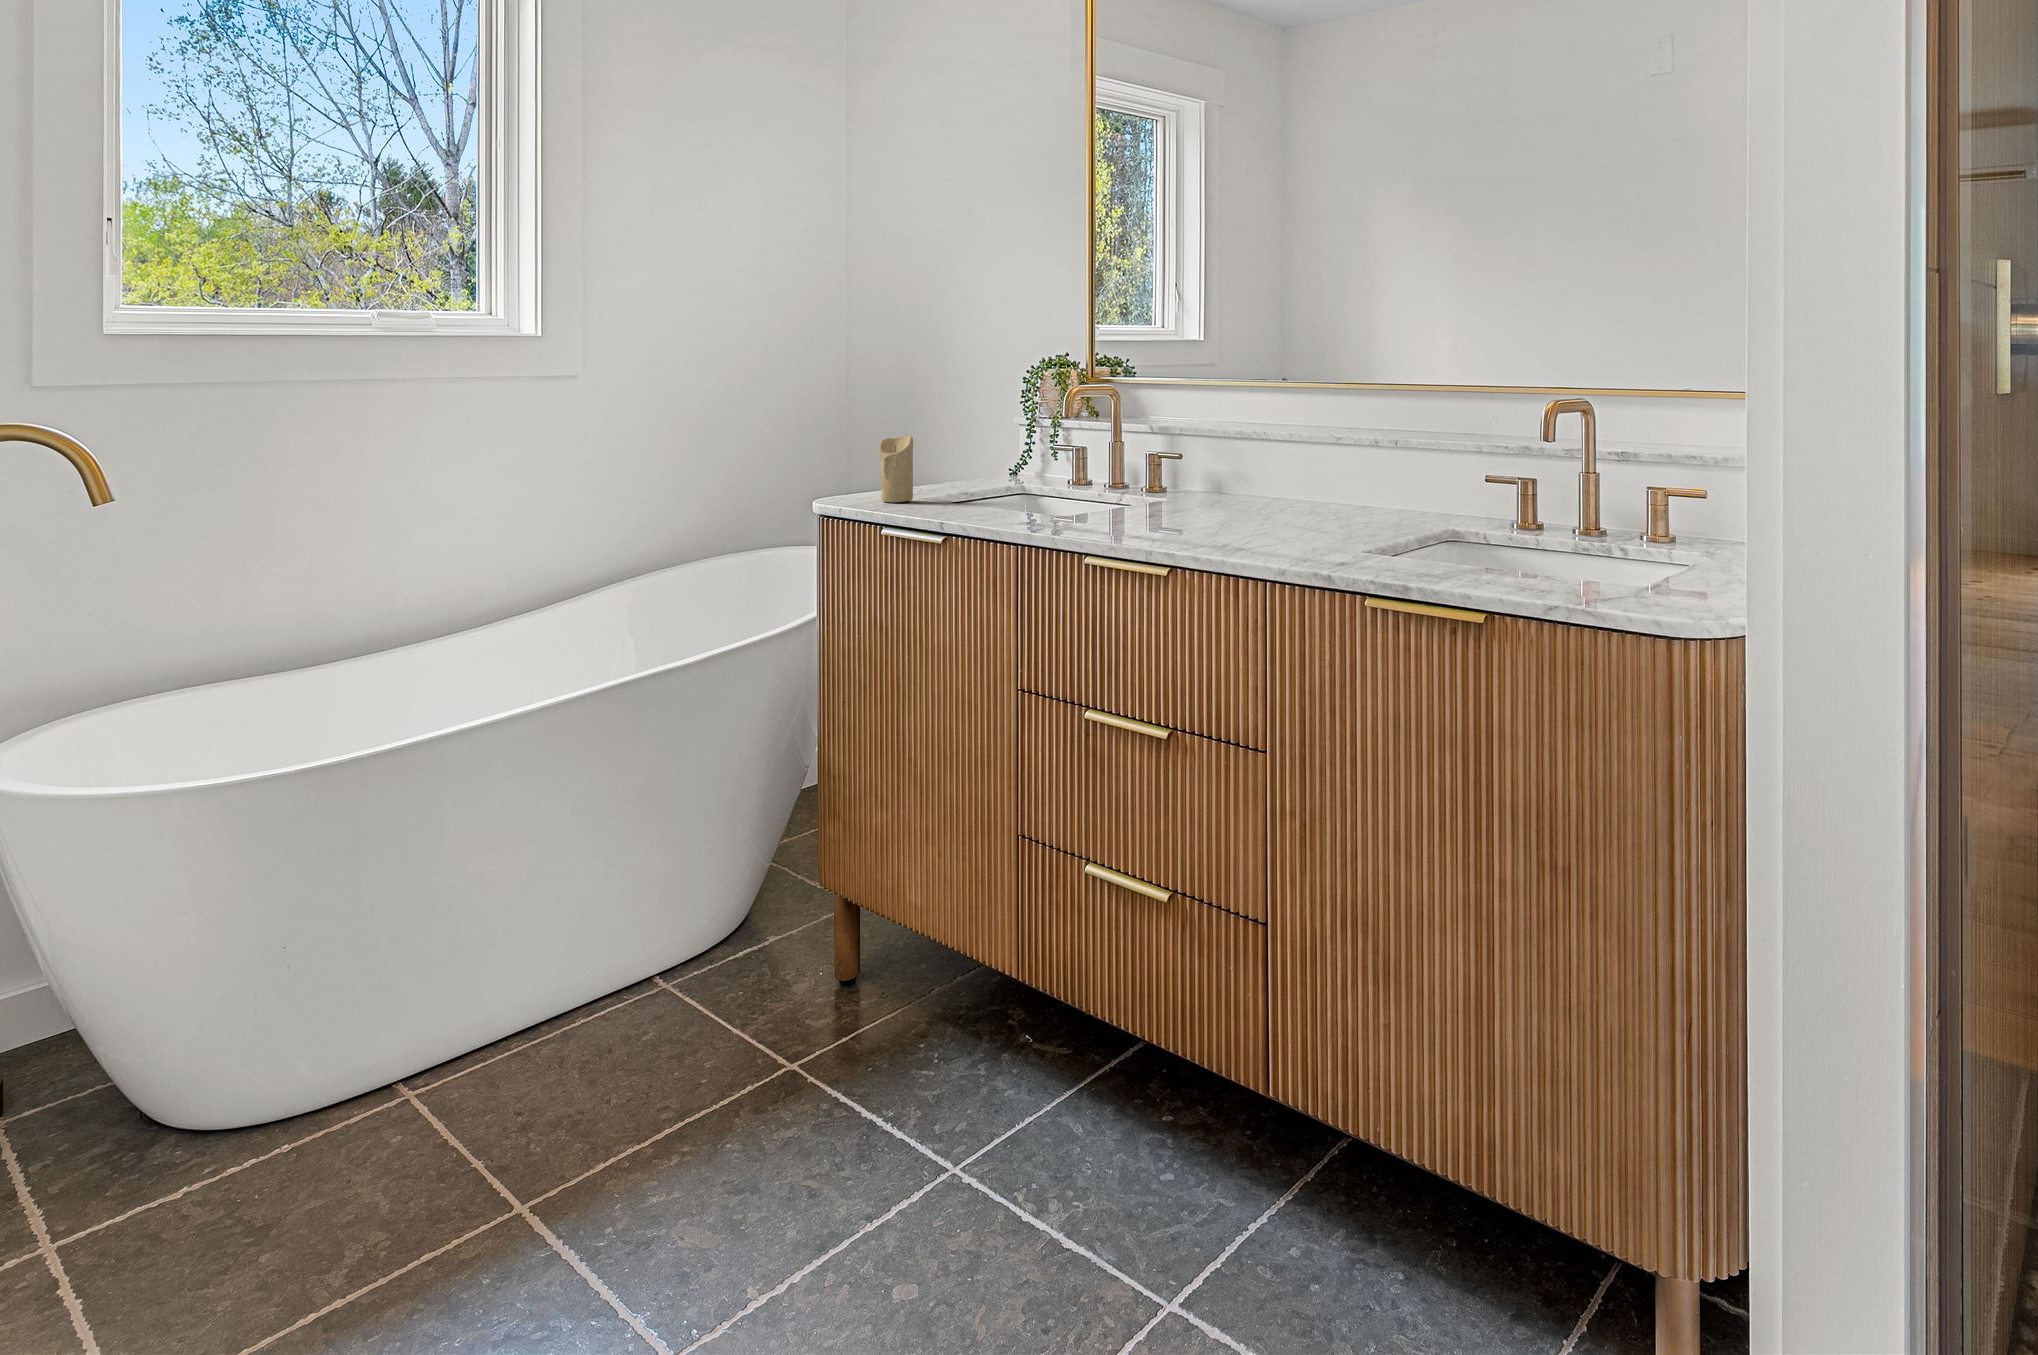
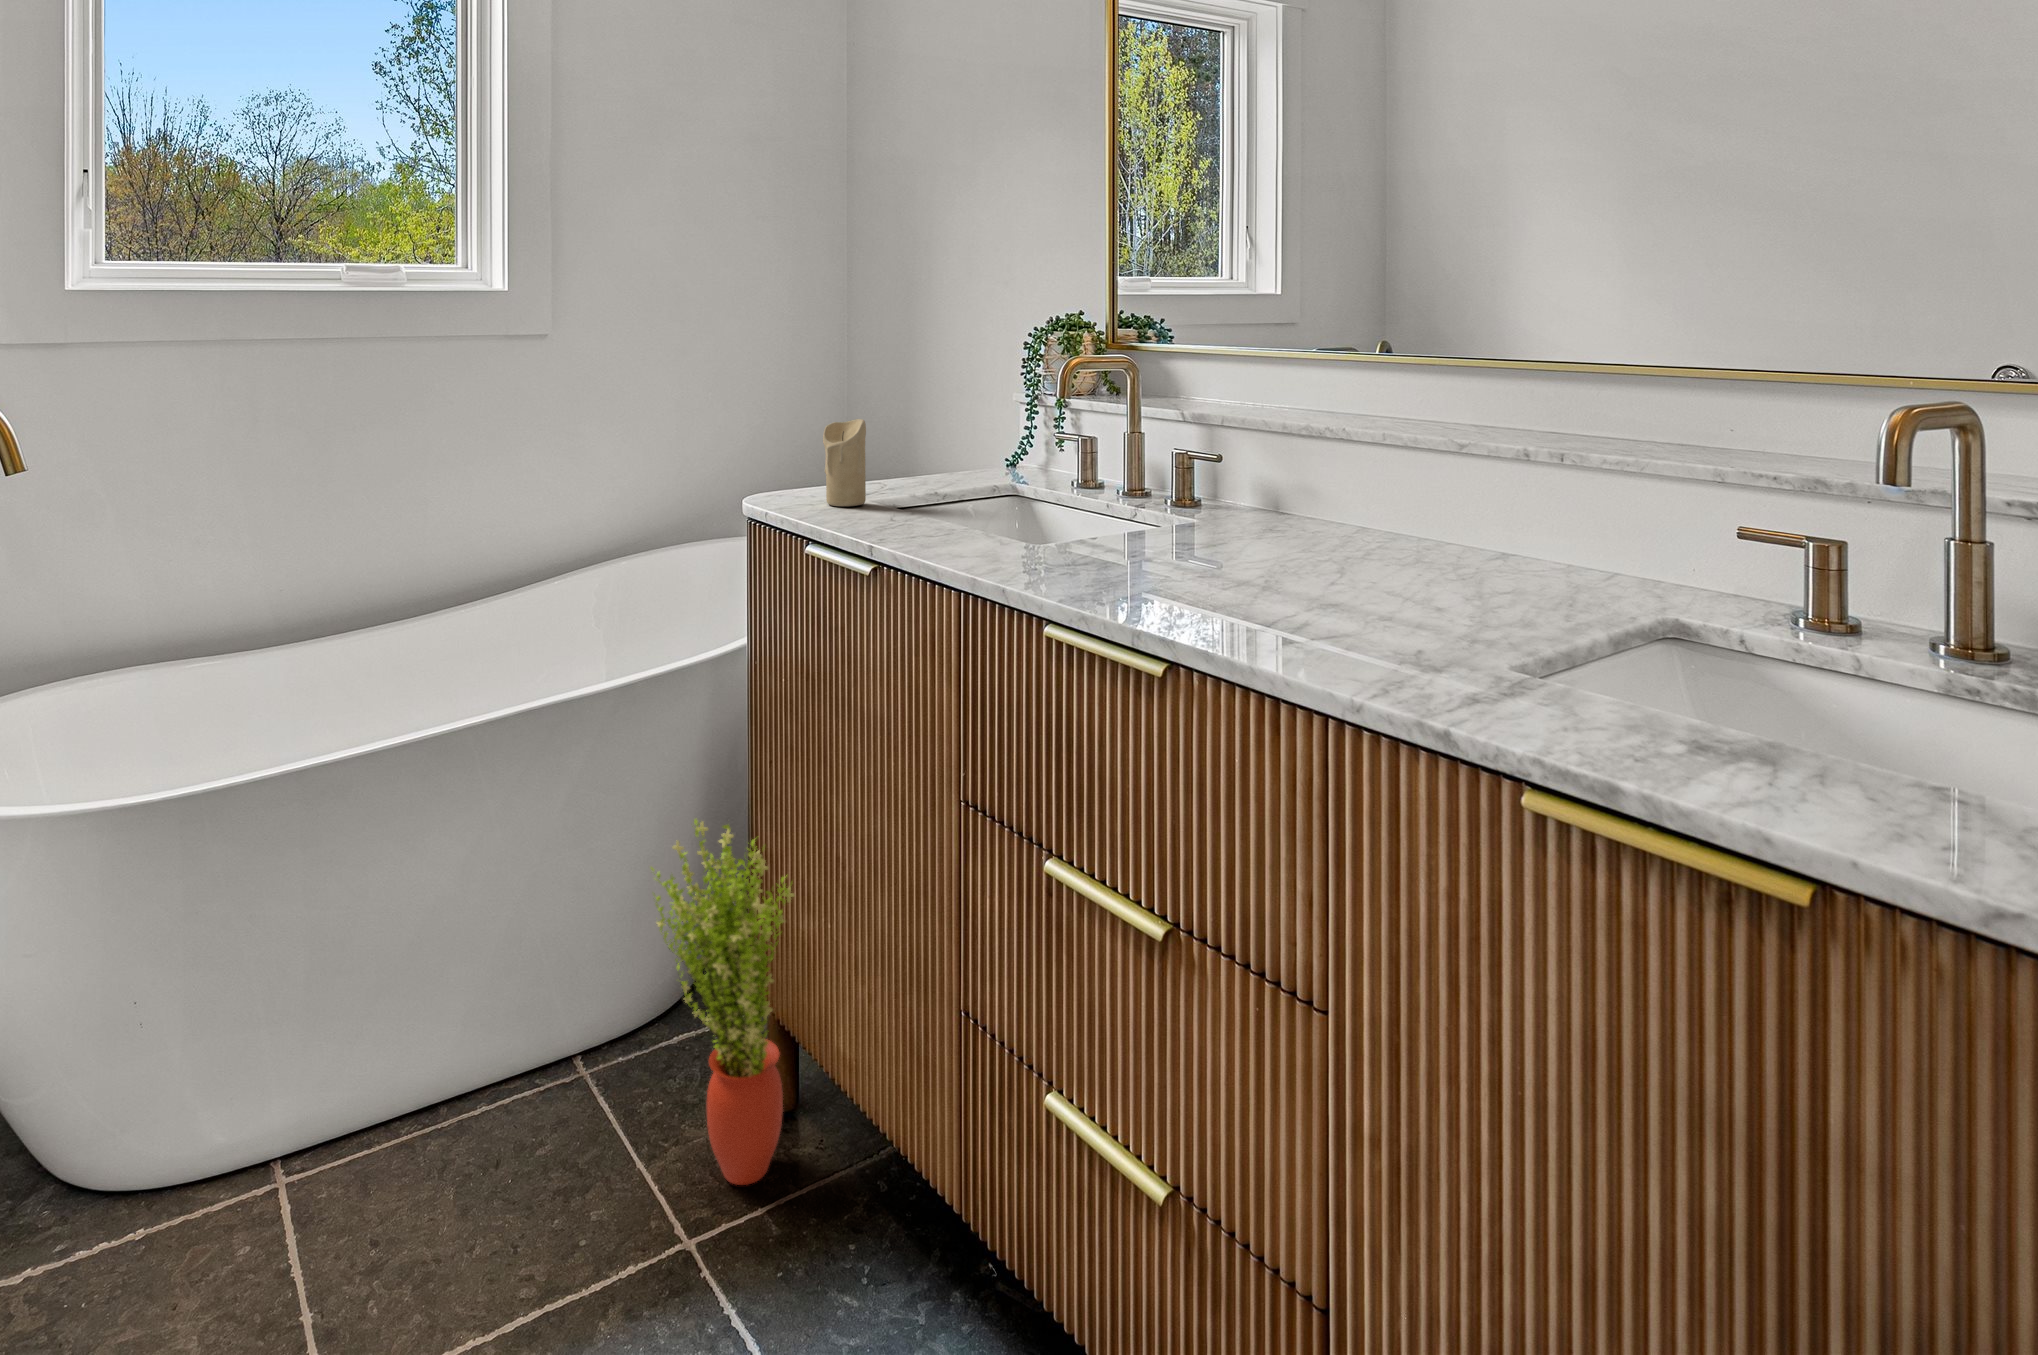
potted plant: none [749,746,870,1026] -> present [651,819,795,1185]

